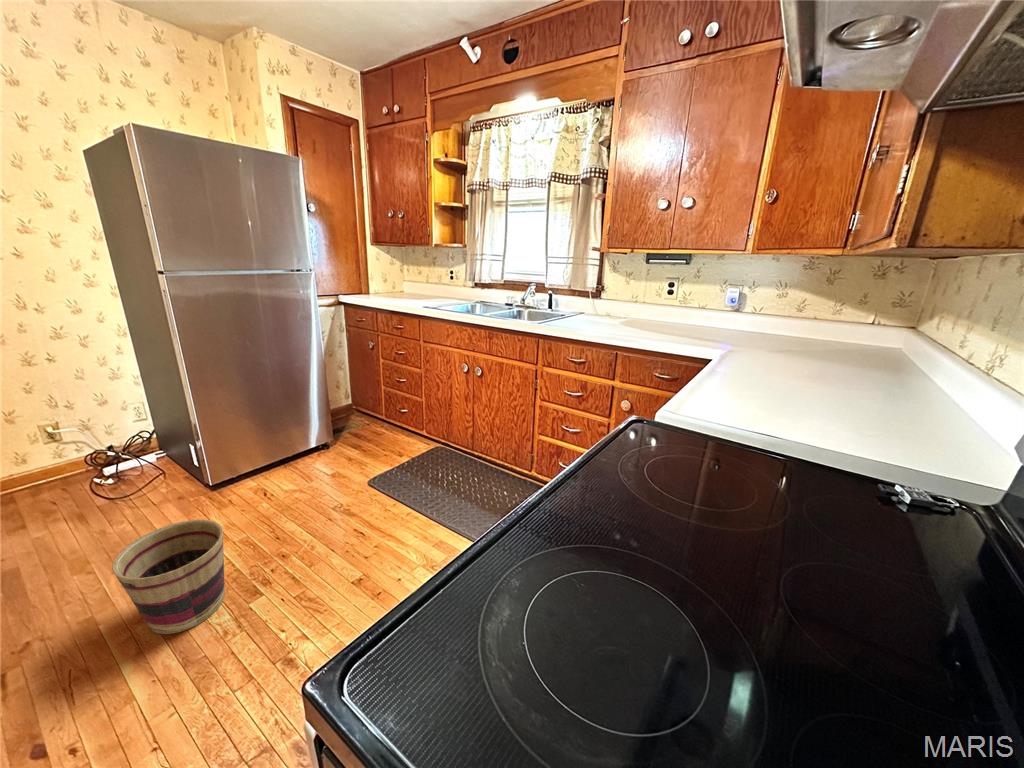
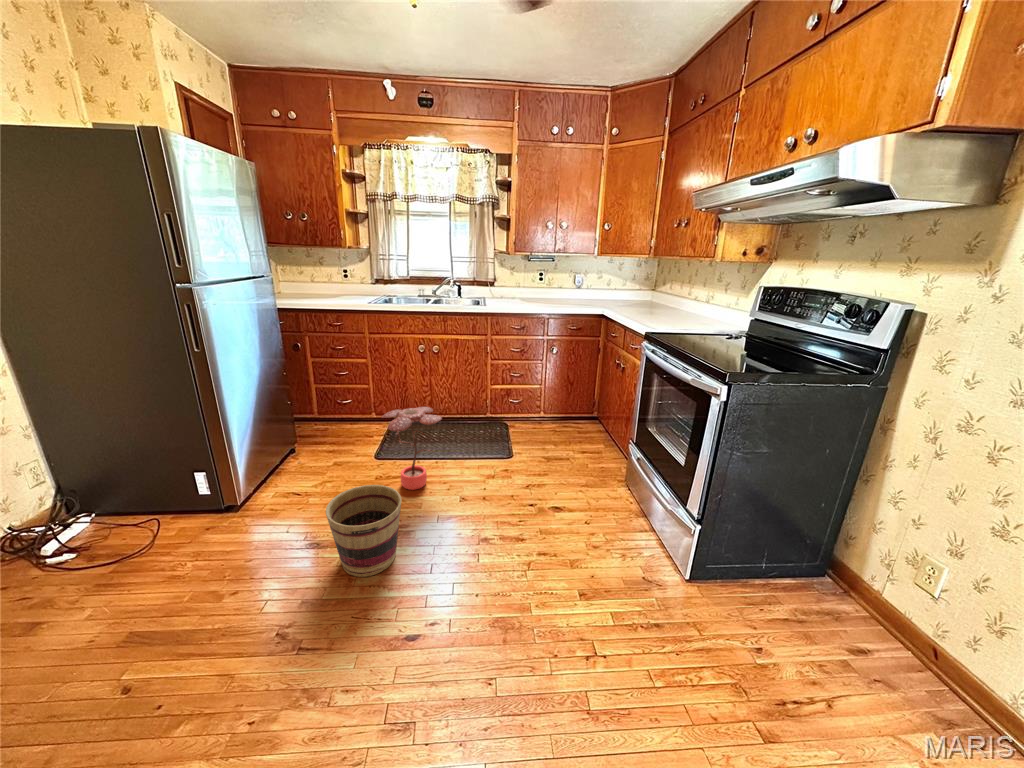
potted plant: none [295,438,381,542] -> present [381,407,442,490]

